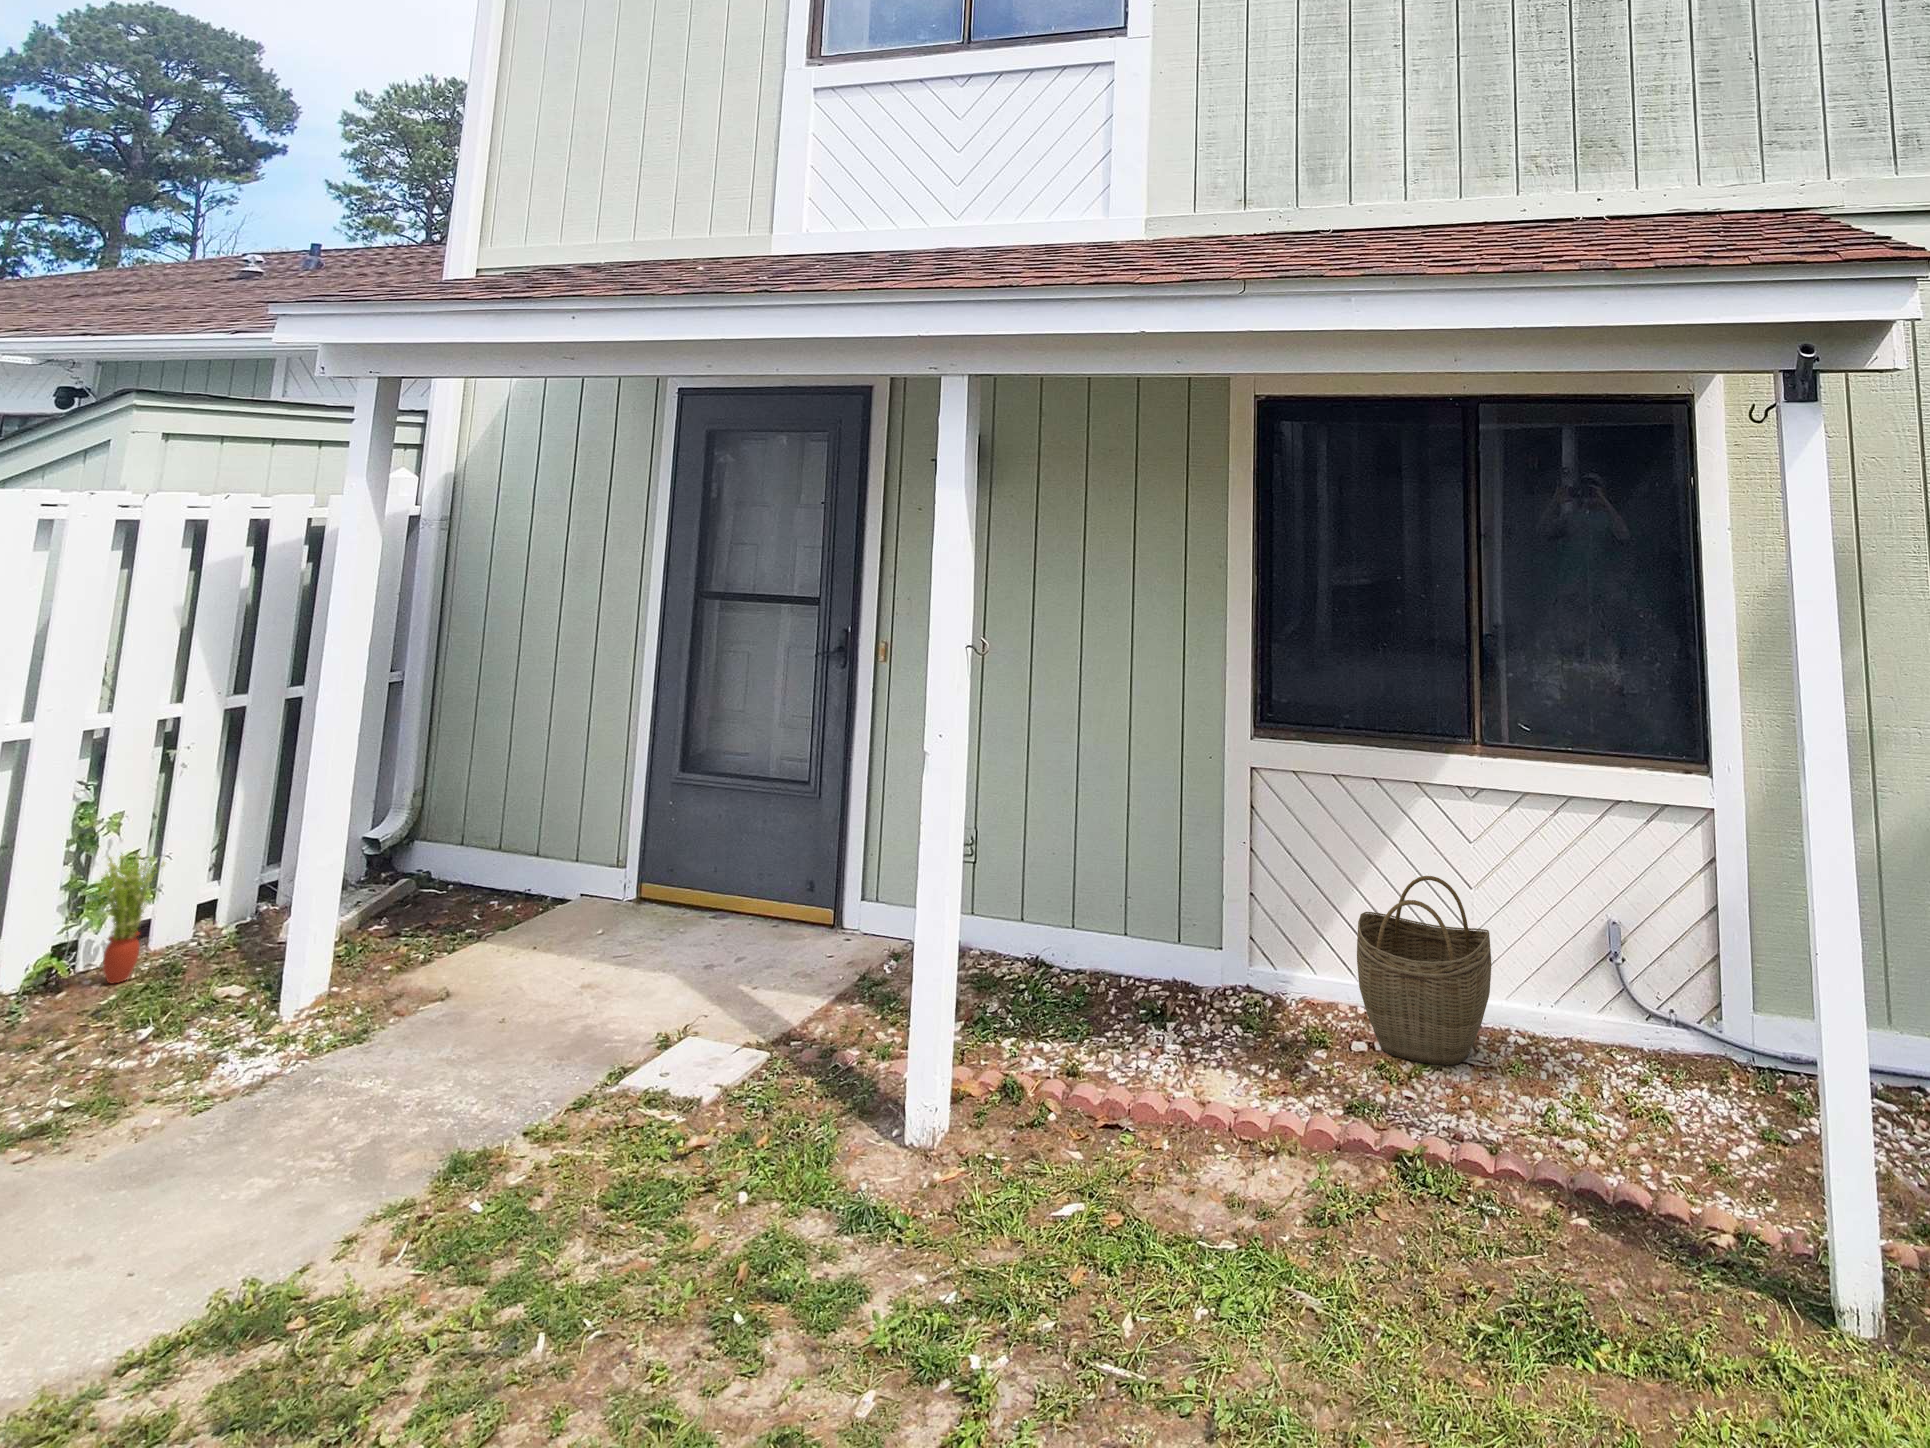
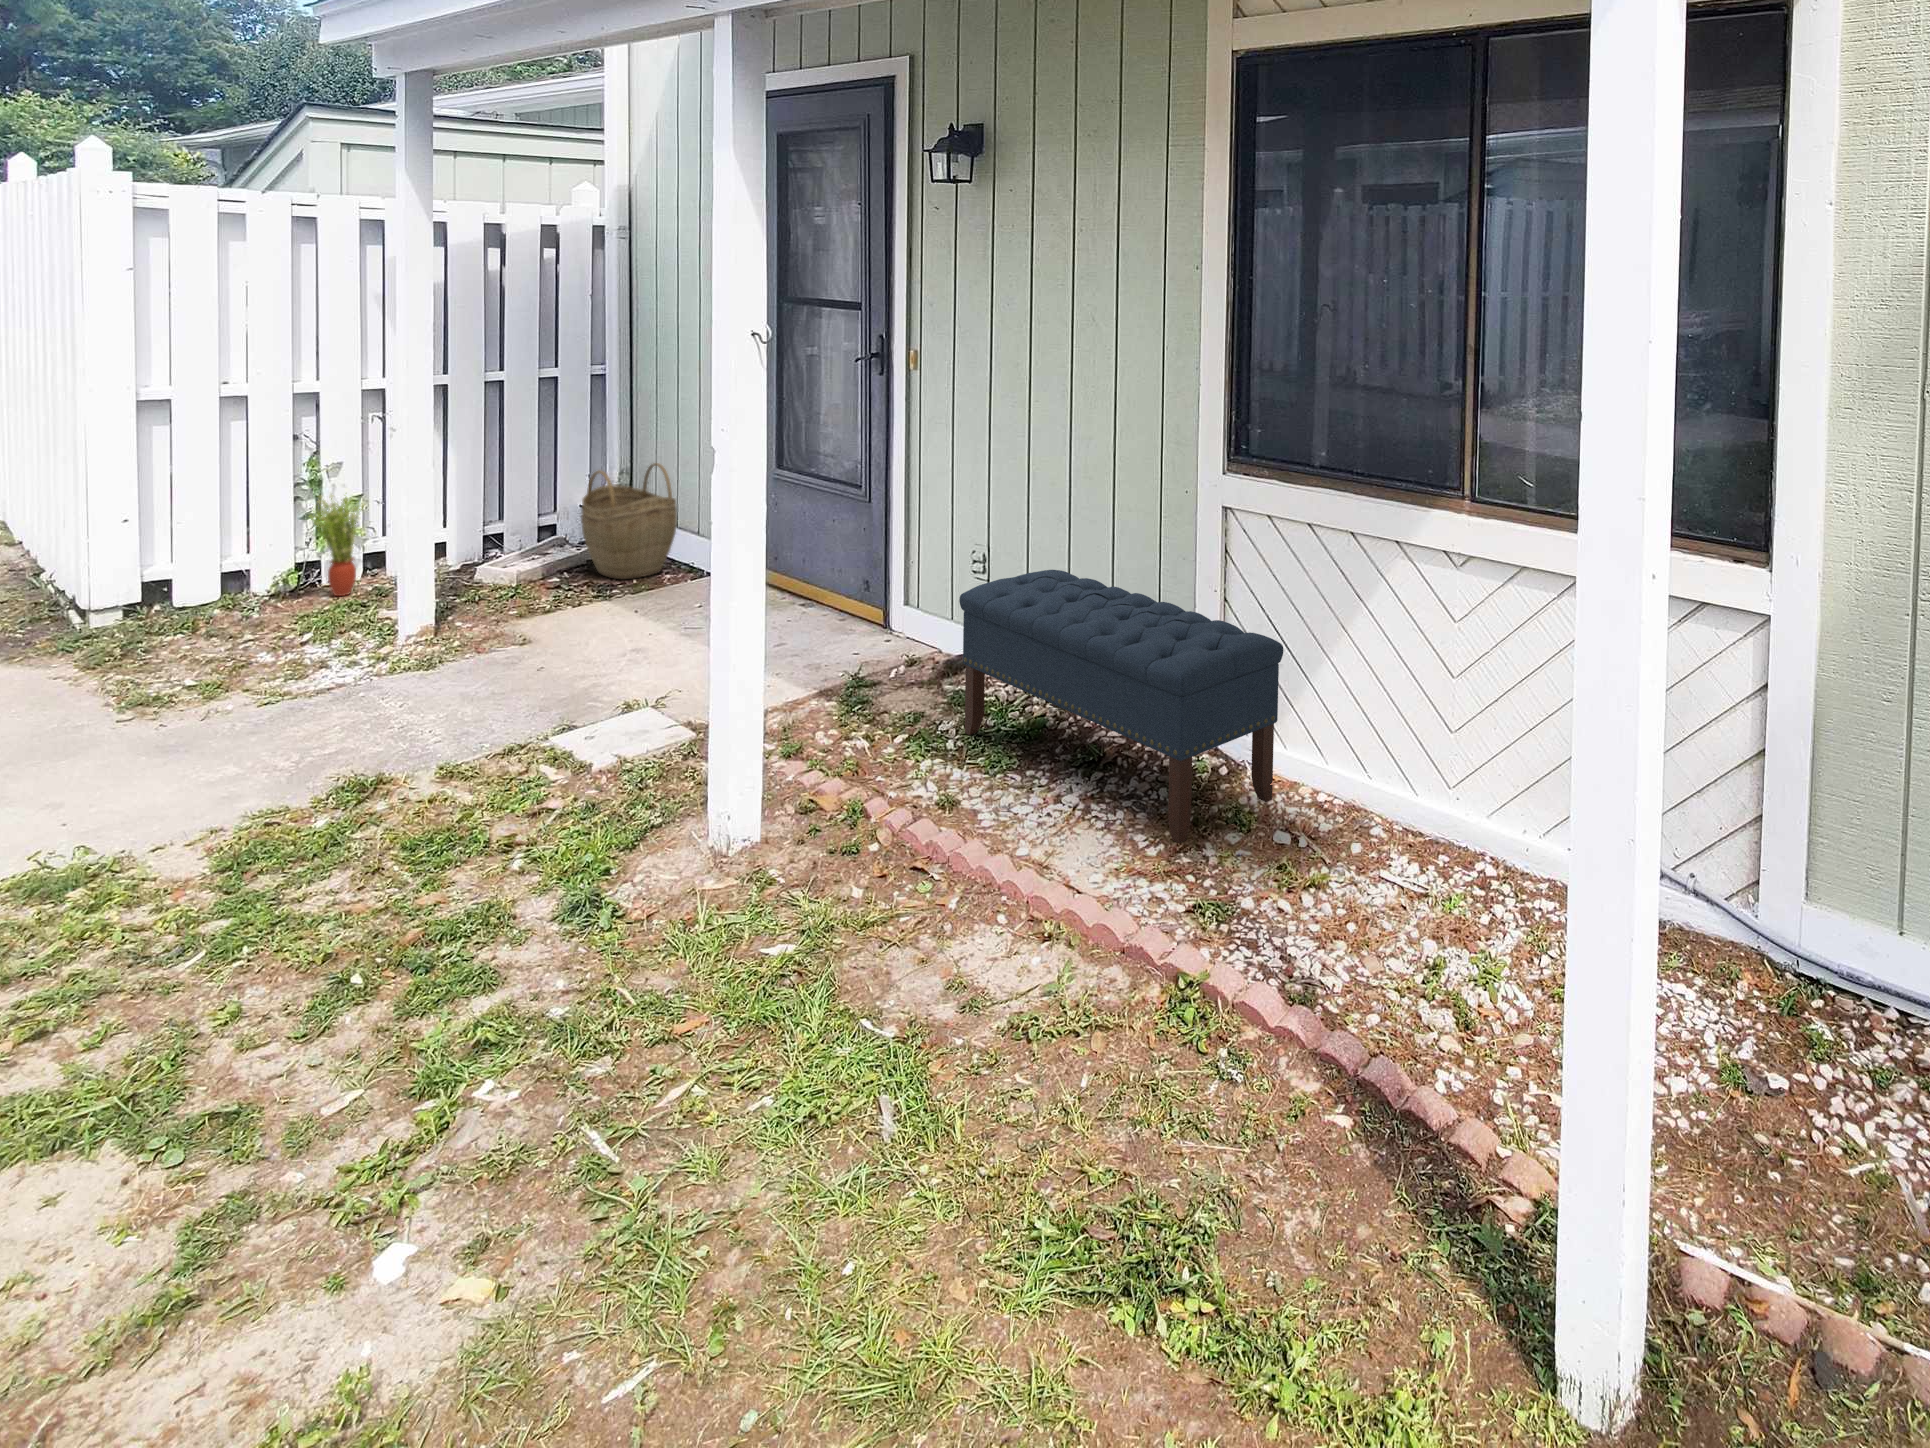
bench: none [1015,841,1328,1064] -> present [959,570,1283,843]
woven basket: present [1357,876,1492,1065] -> present [581,463,677,579]

